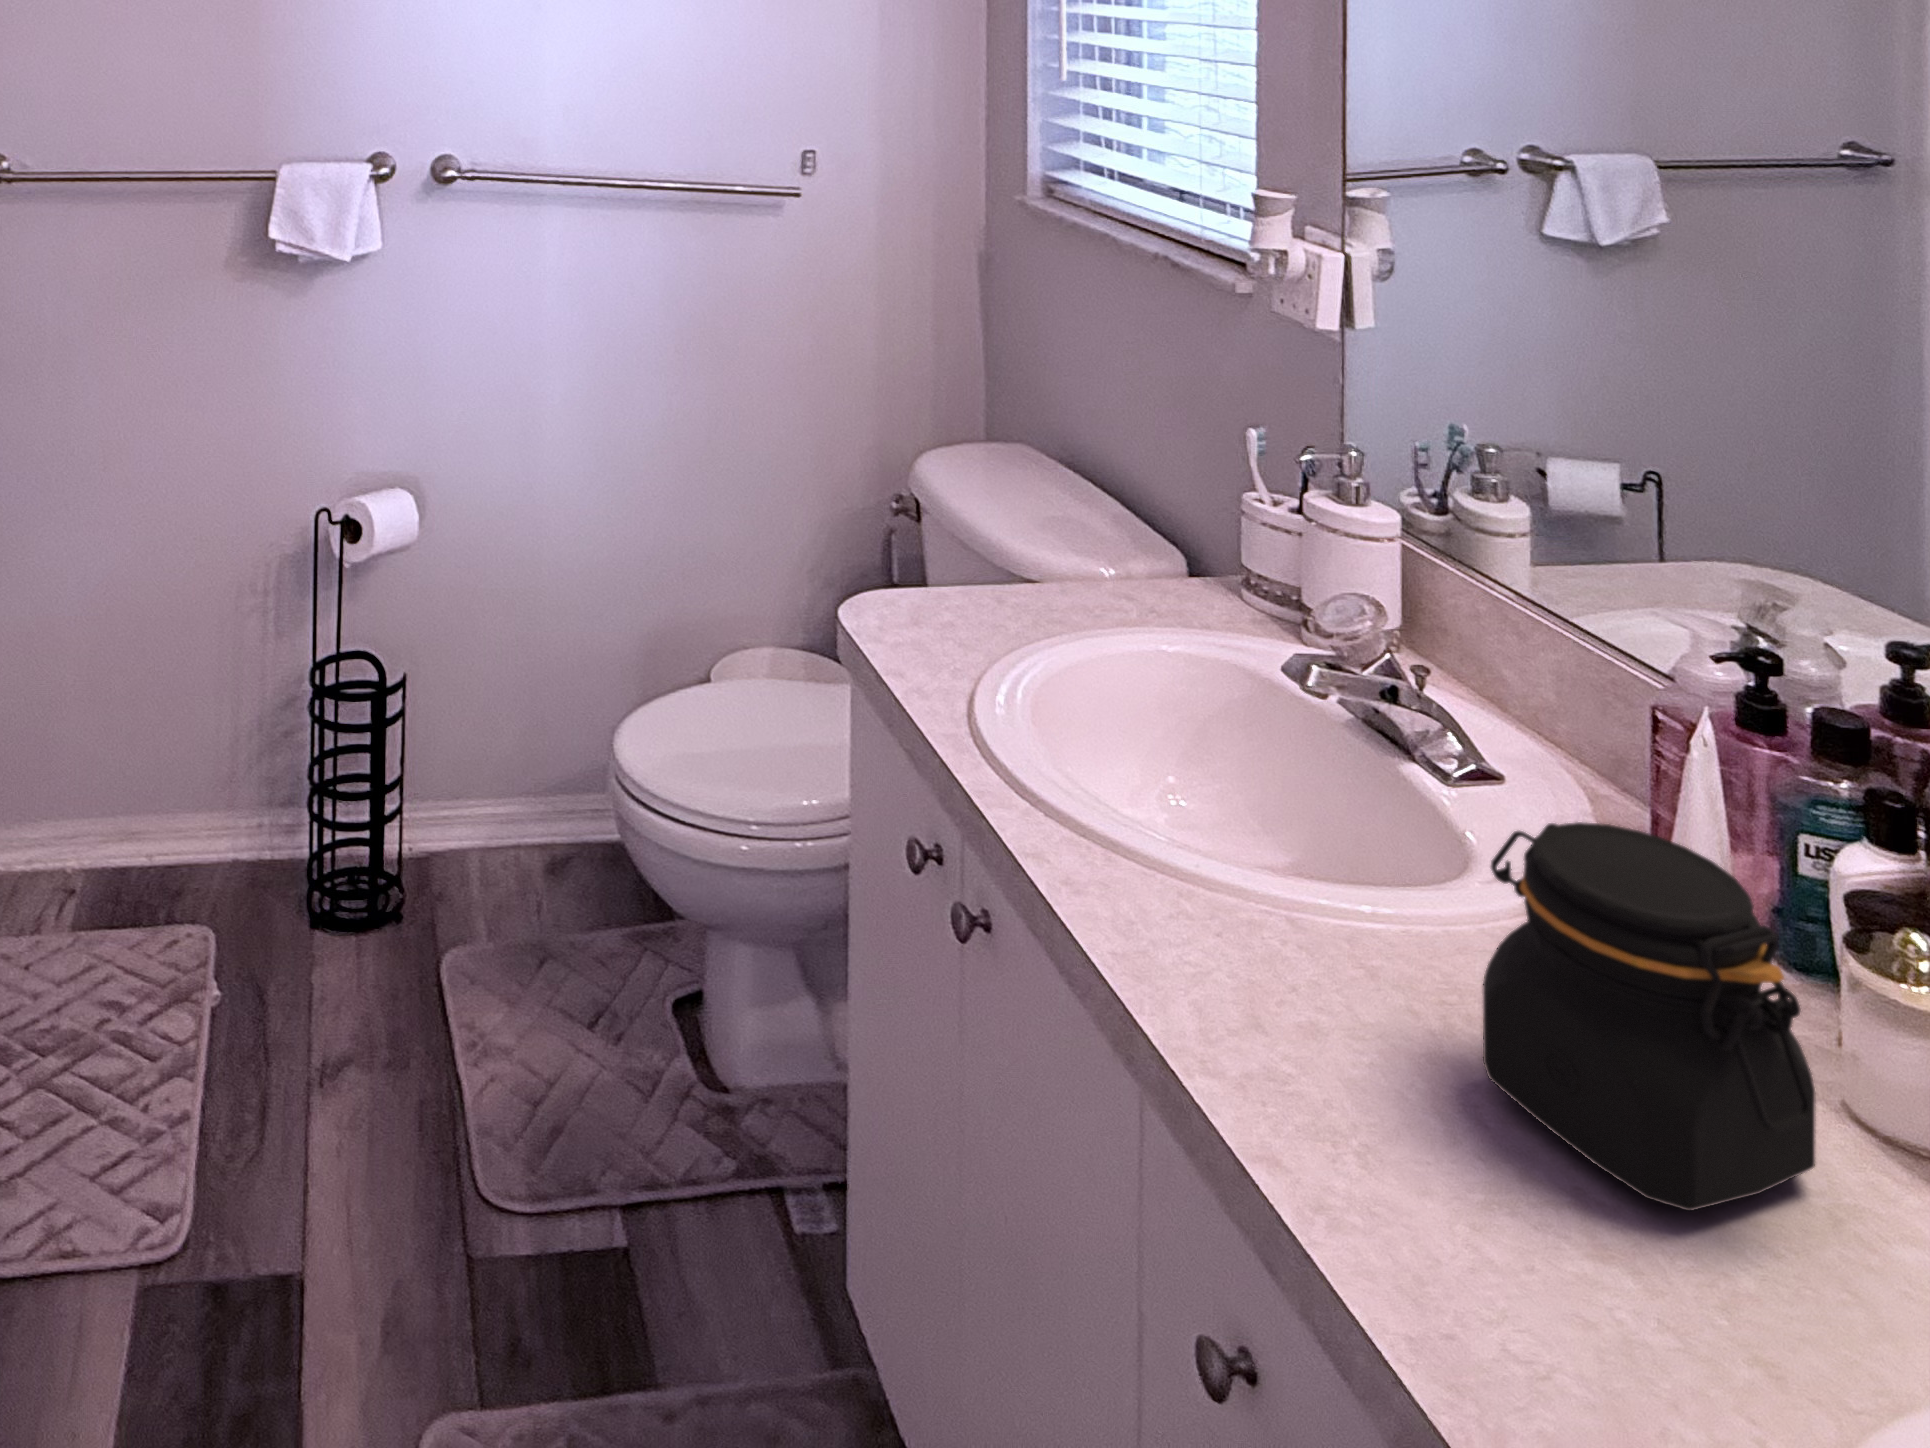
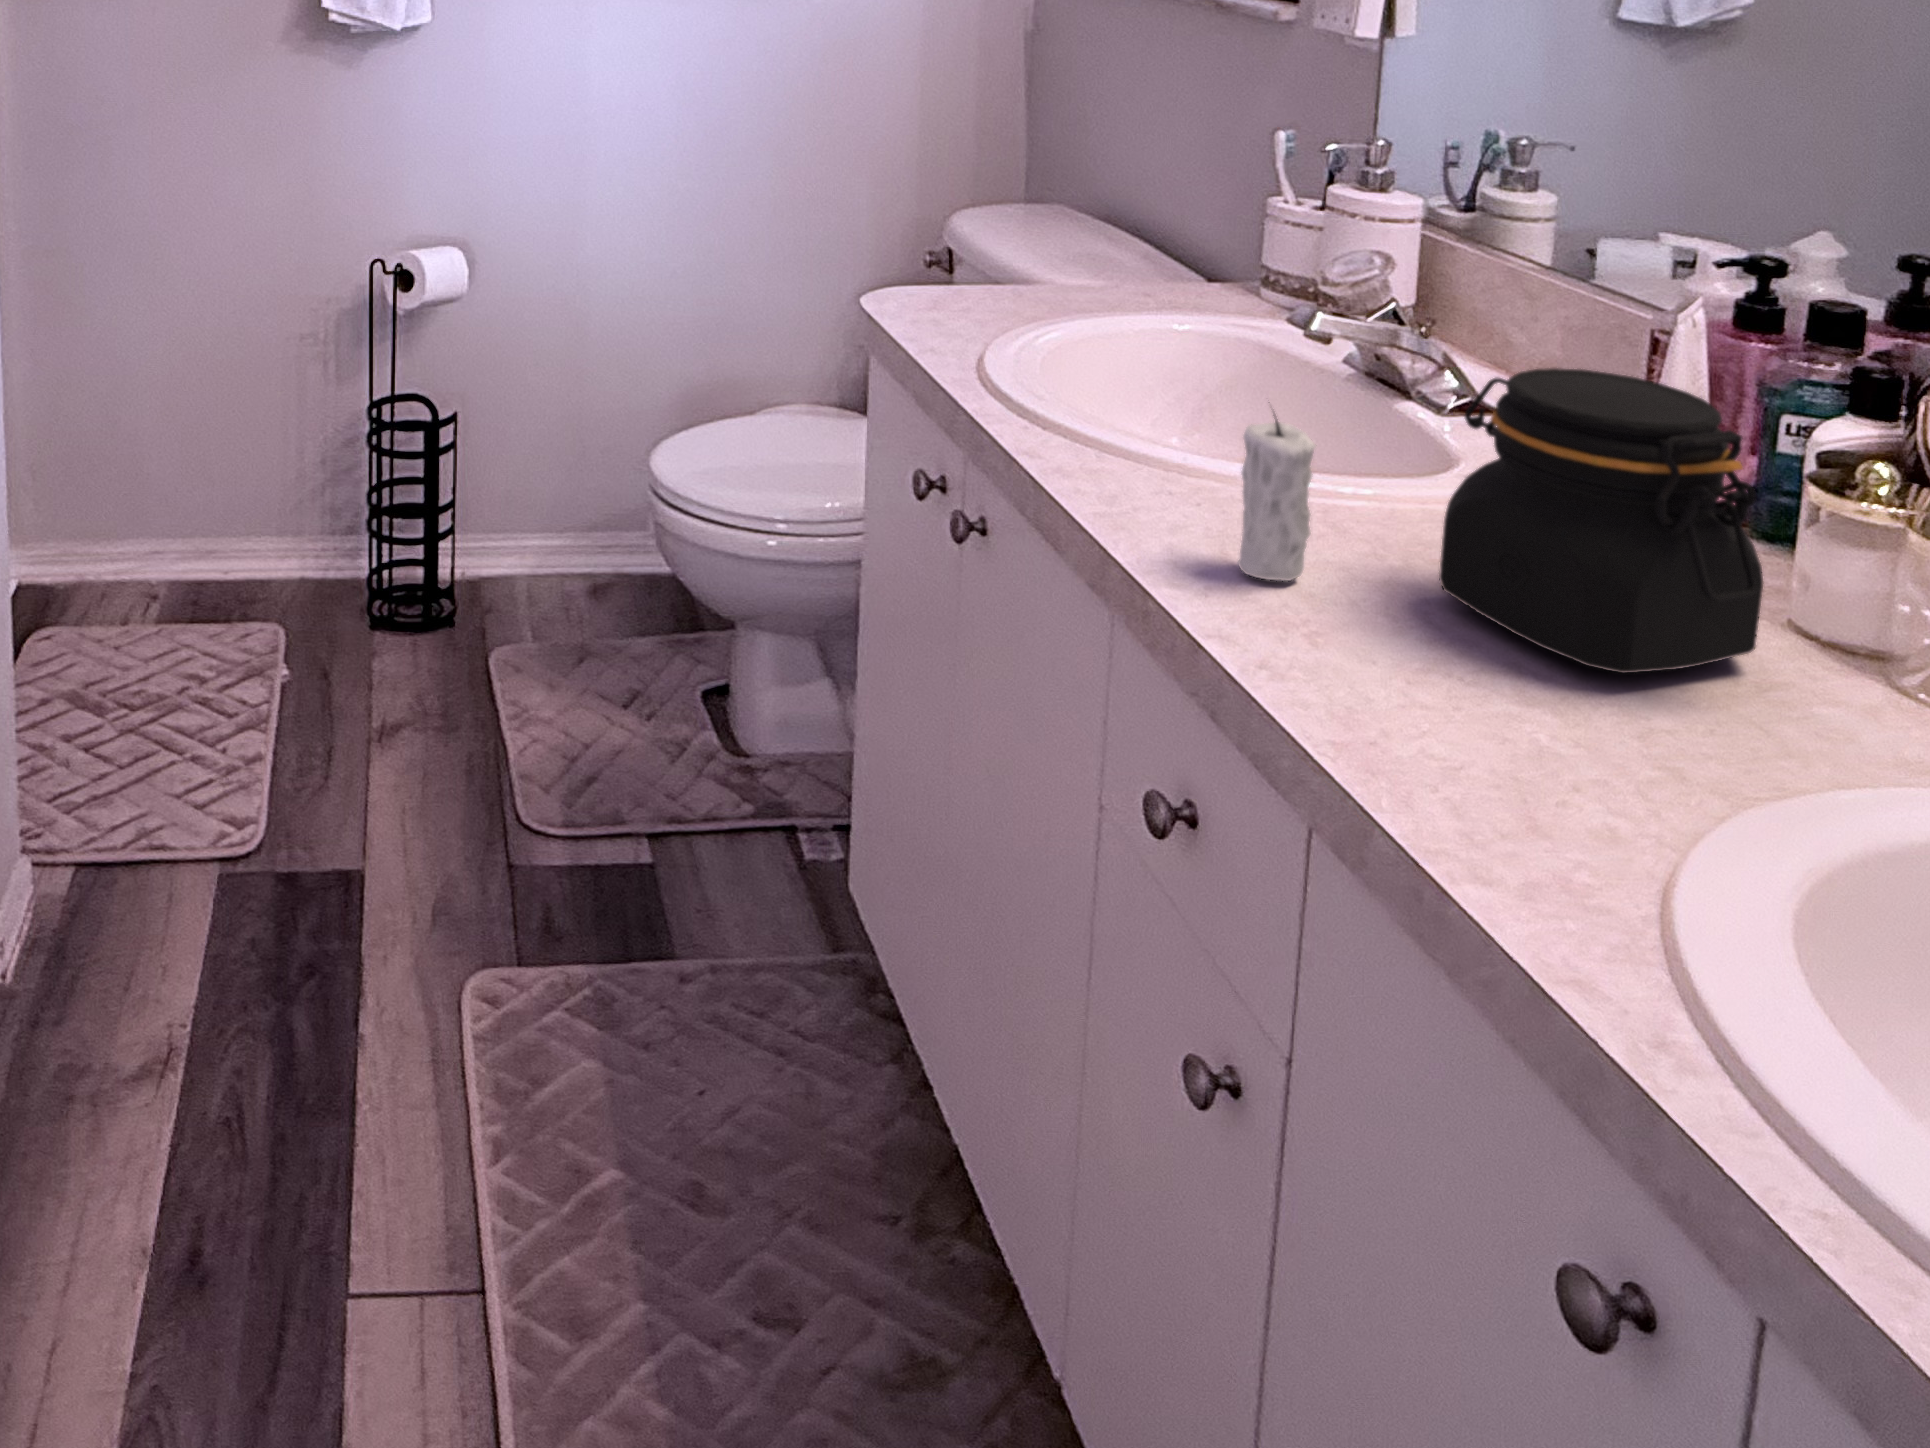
candle: none [1269,850,1347,1064] -> present [1238,417,1316,581]

